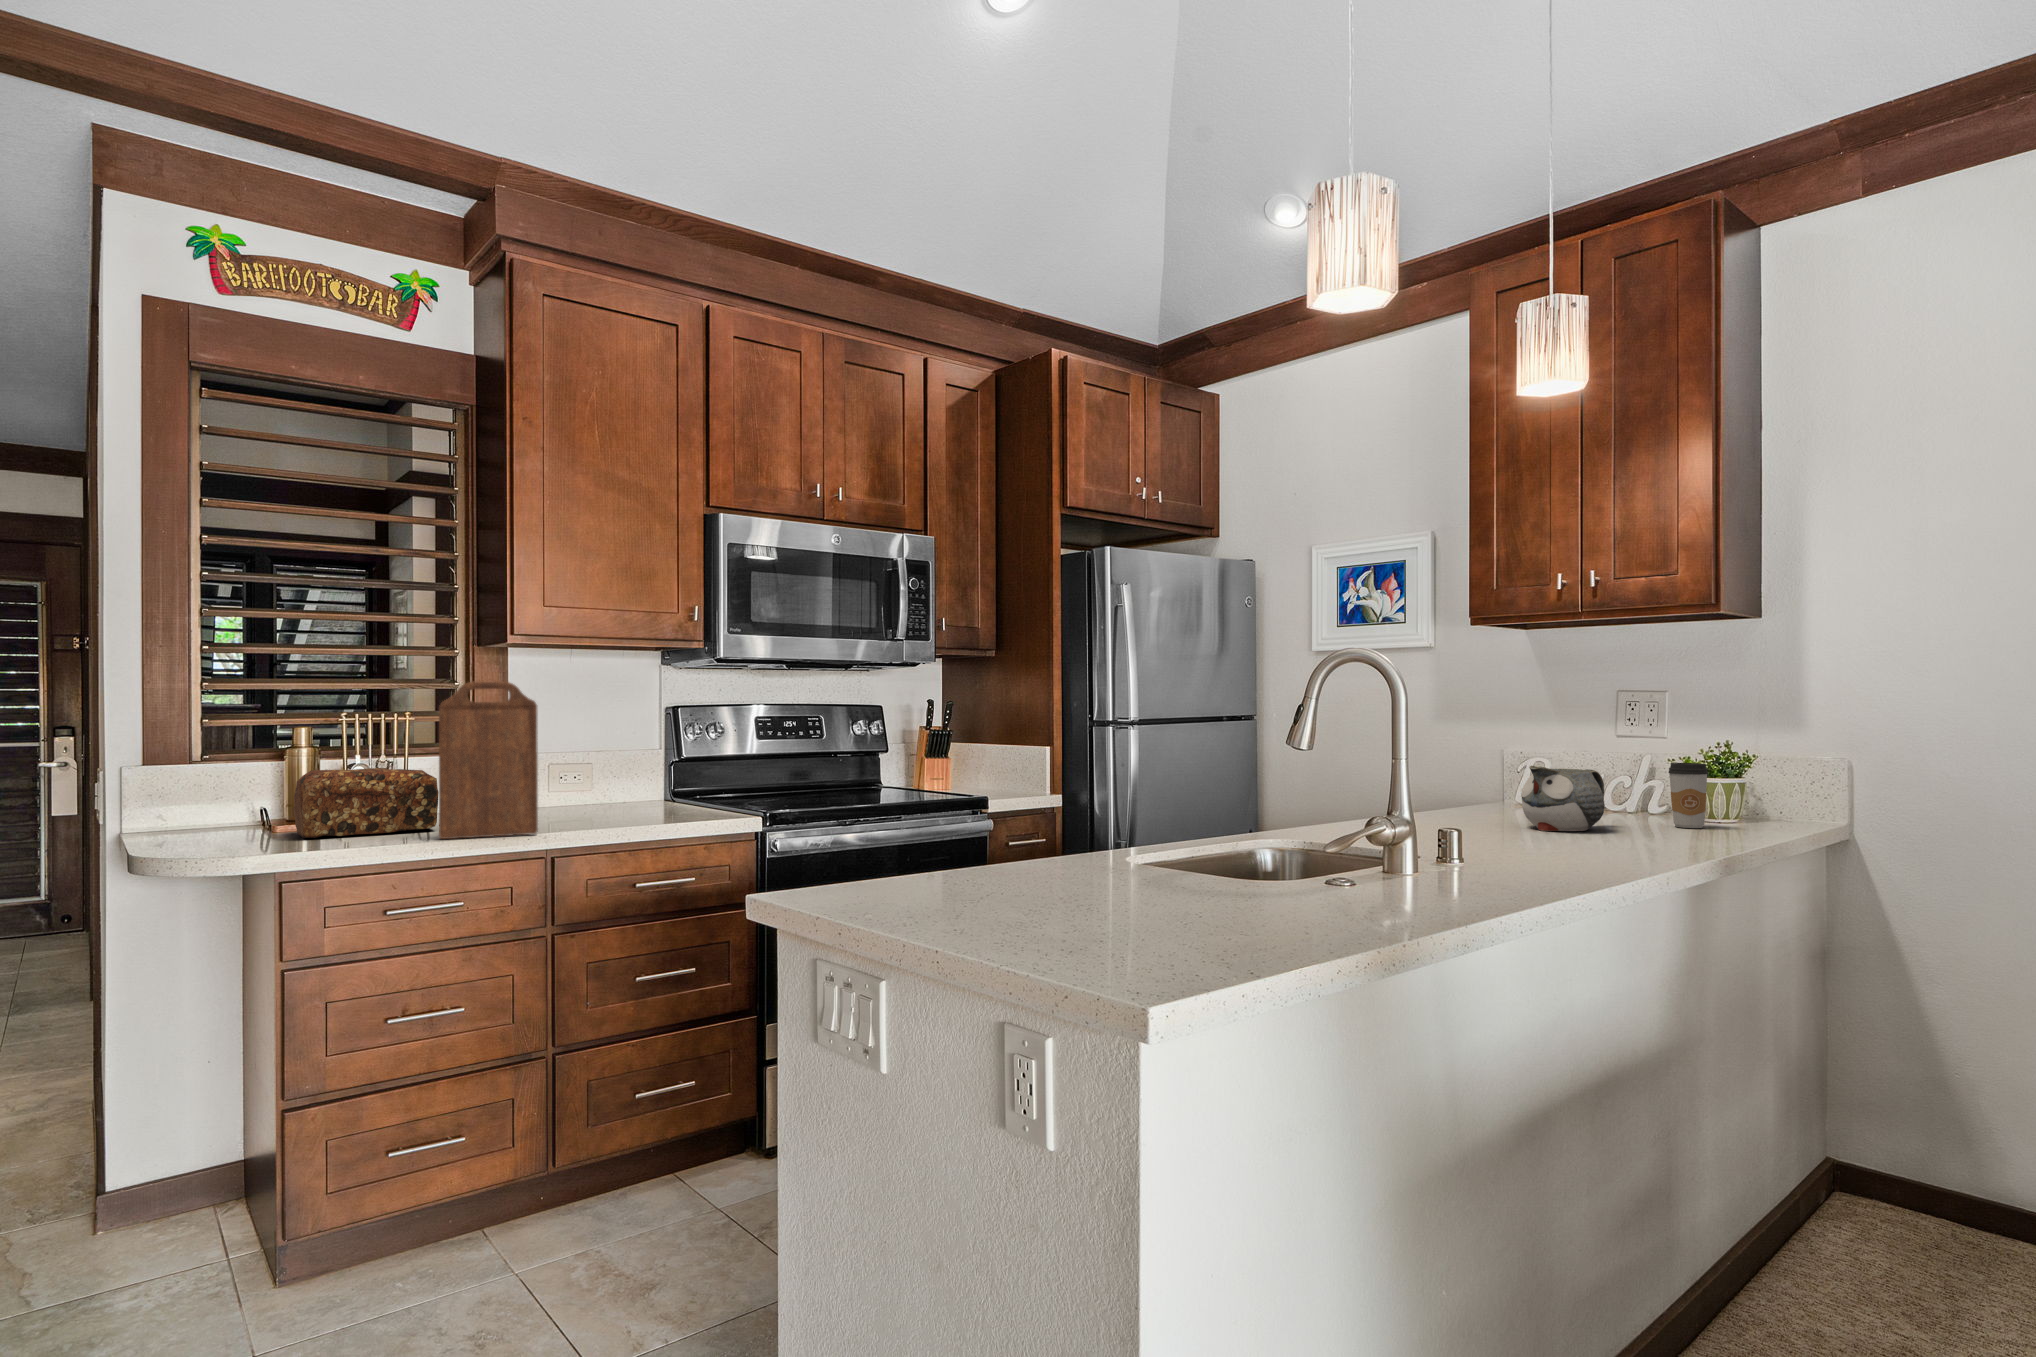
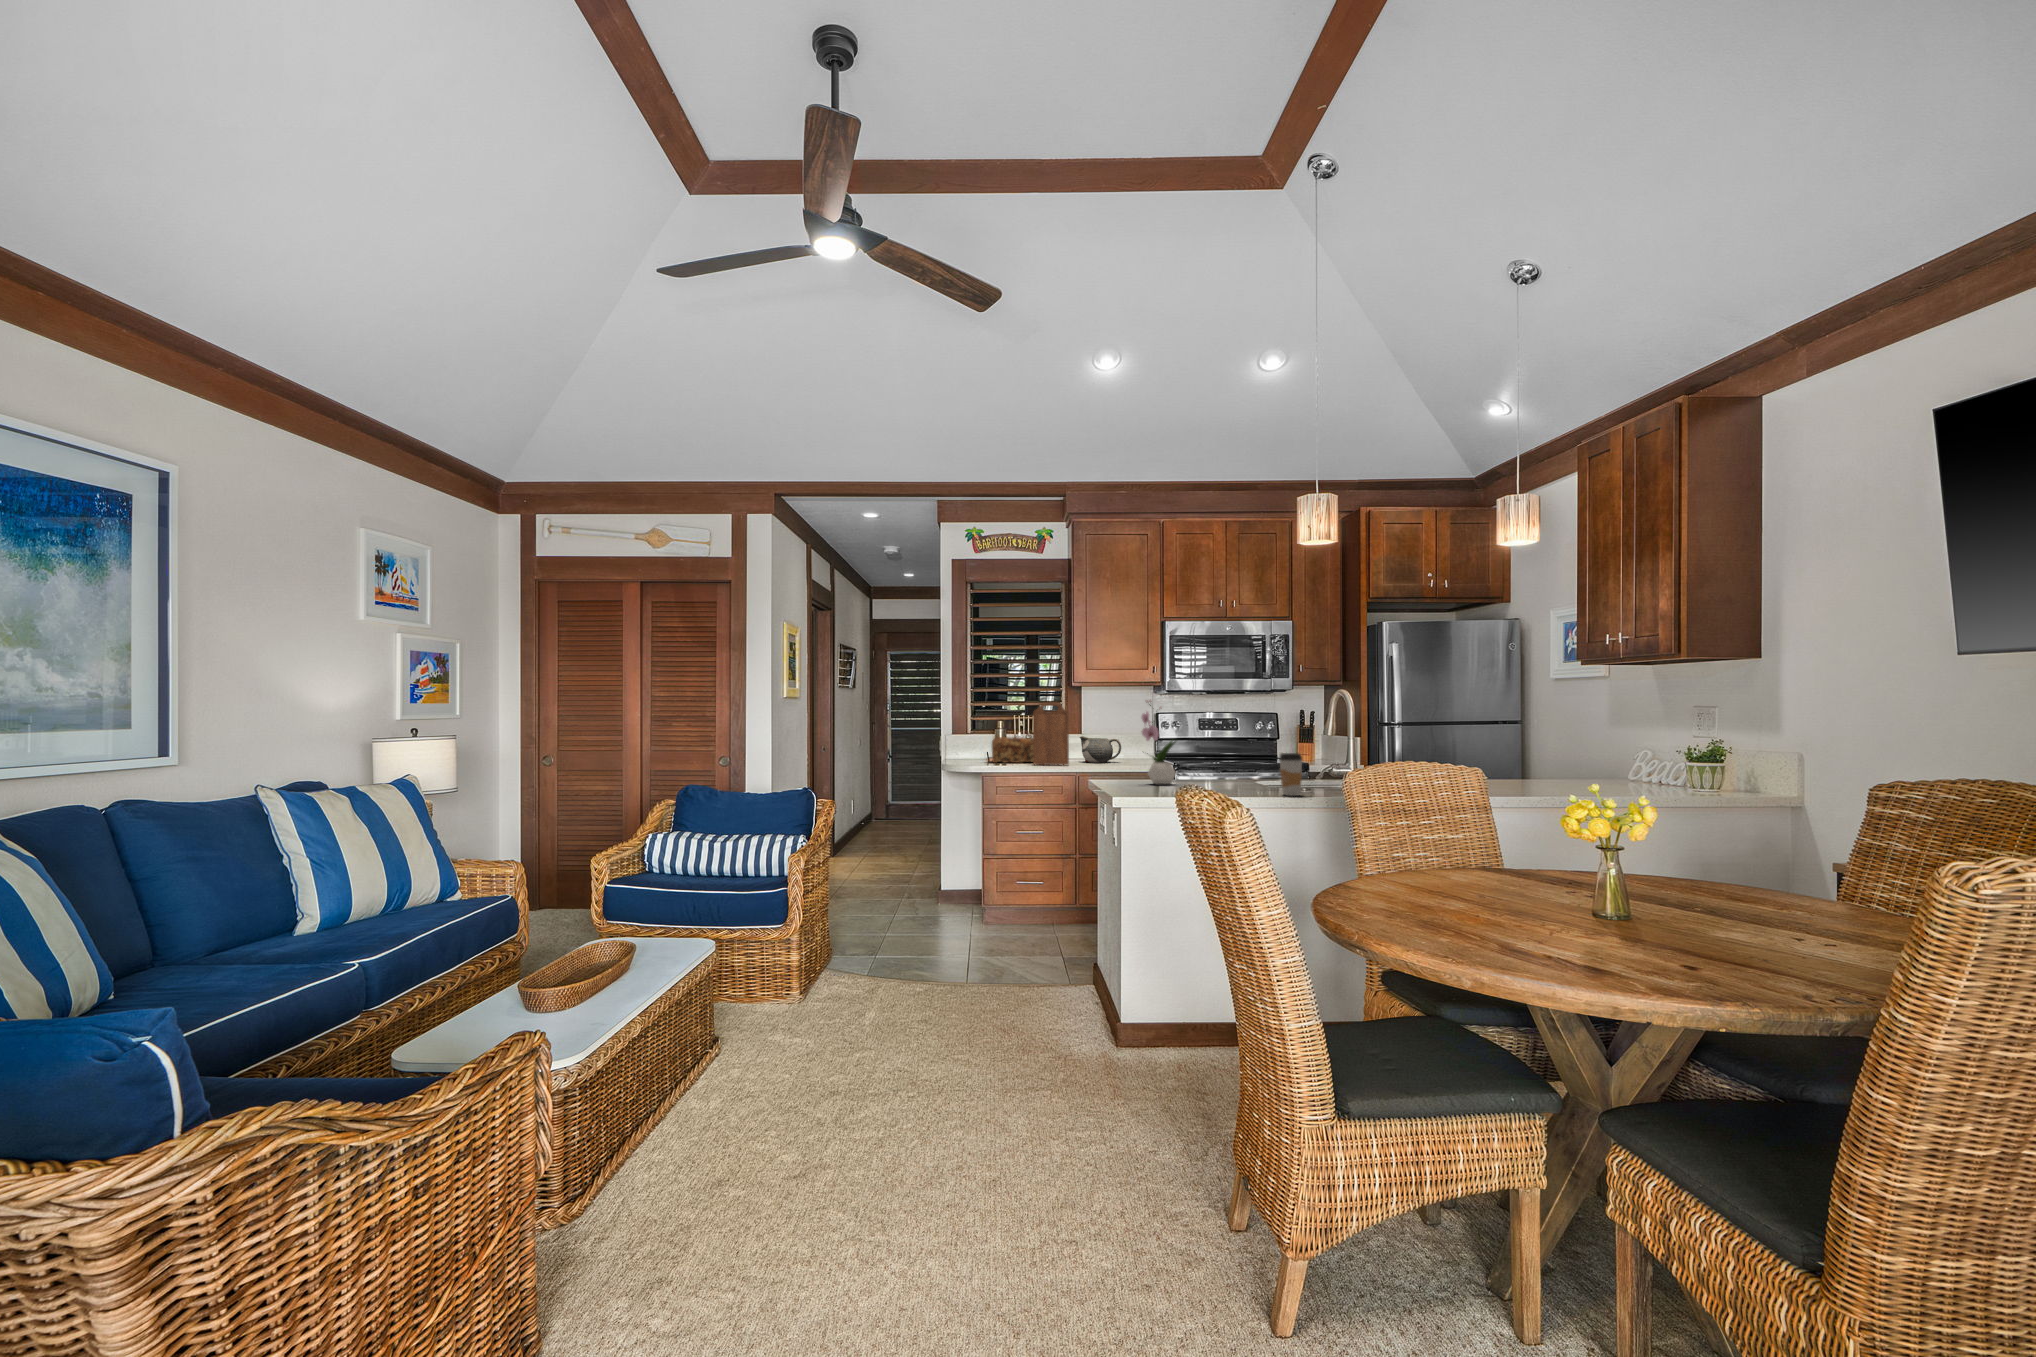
flower arrangement: none [973,670,1074,896] -> present [1141,701,1176,784]
coffee cup: present [1669,763,1708,828] -> present [1279,753,1302,796]
teapot: present [1521,766,1605,831] -> present [1080,736,1121,763]

